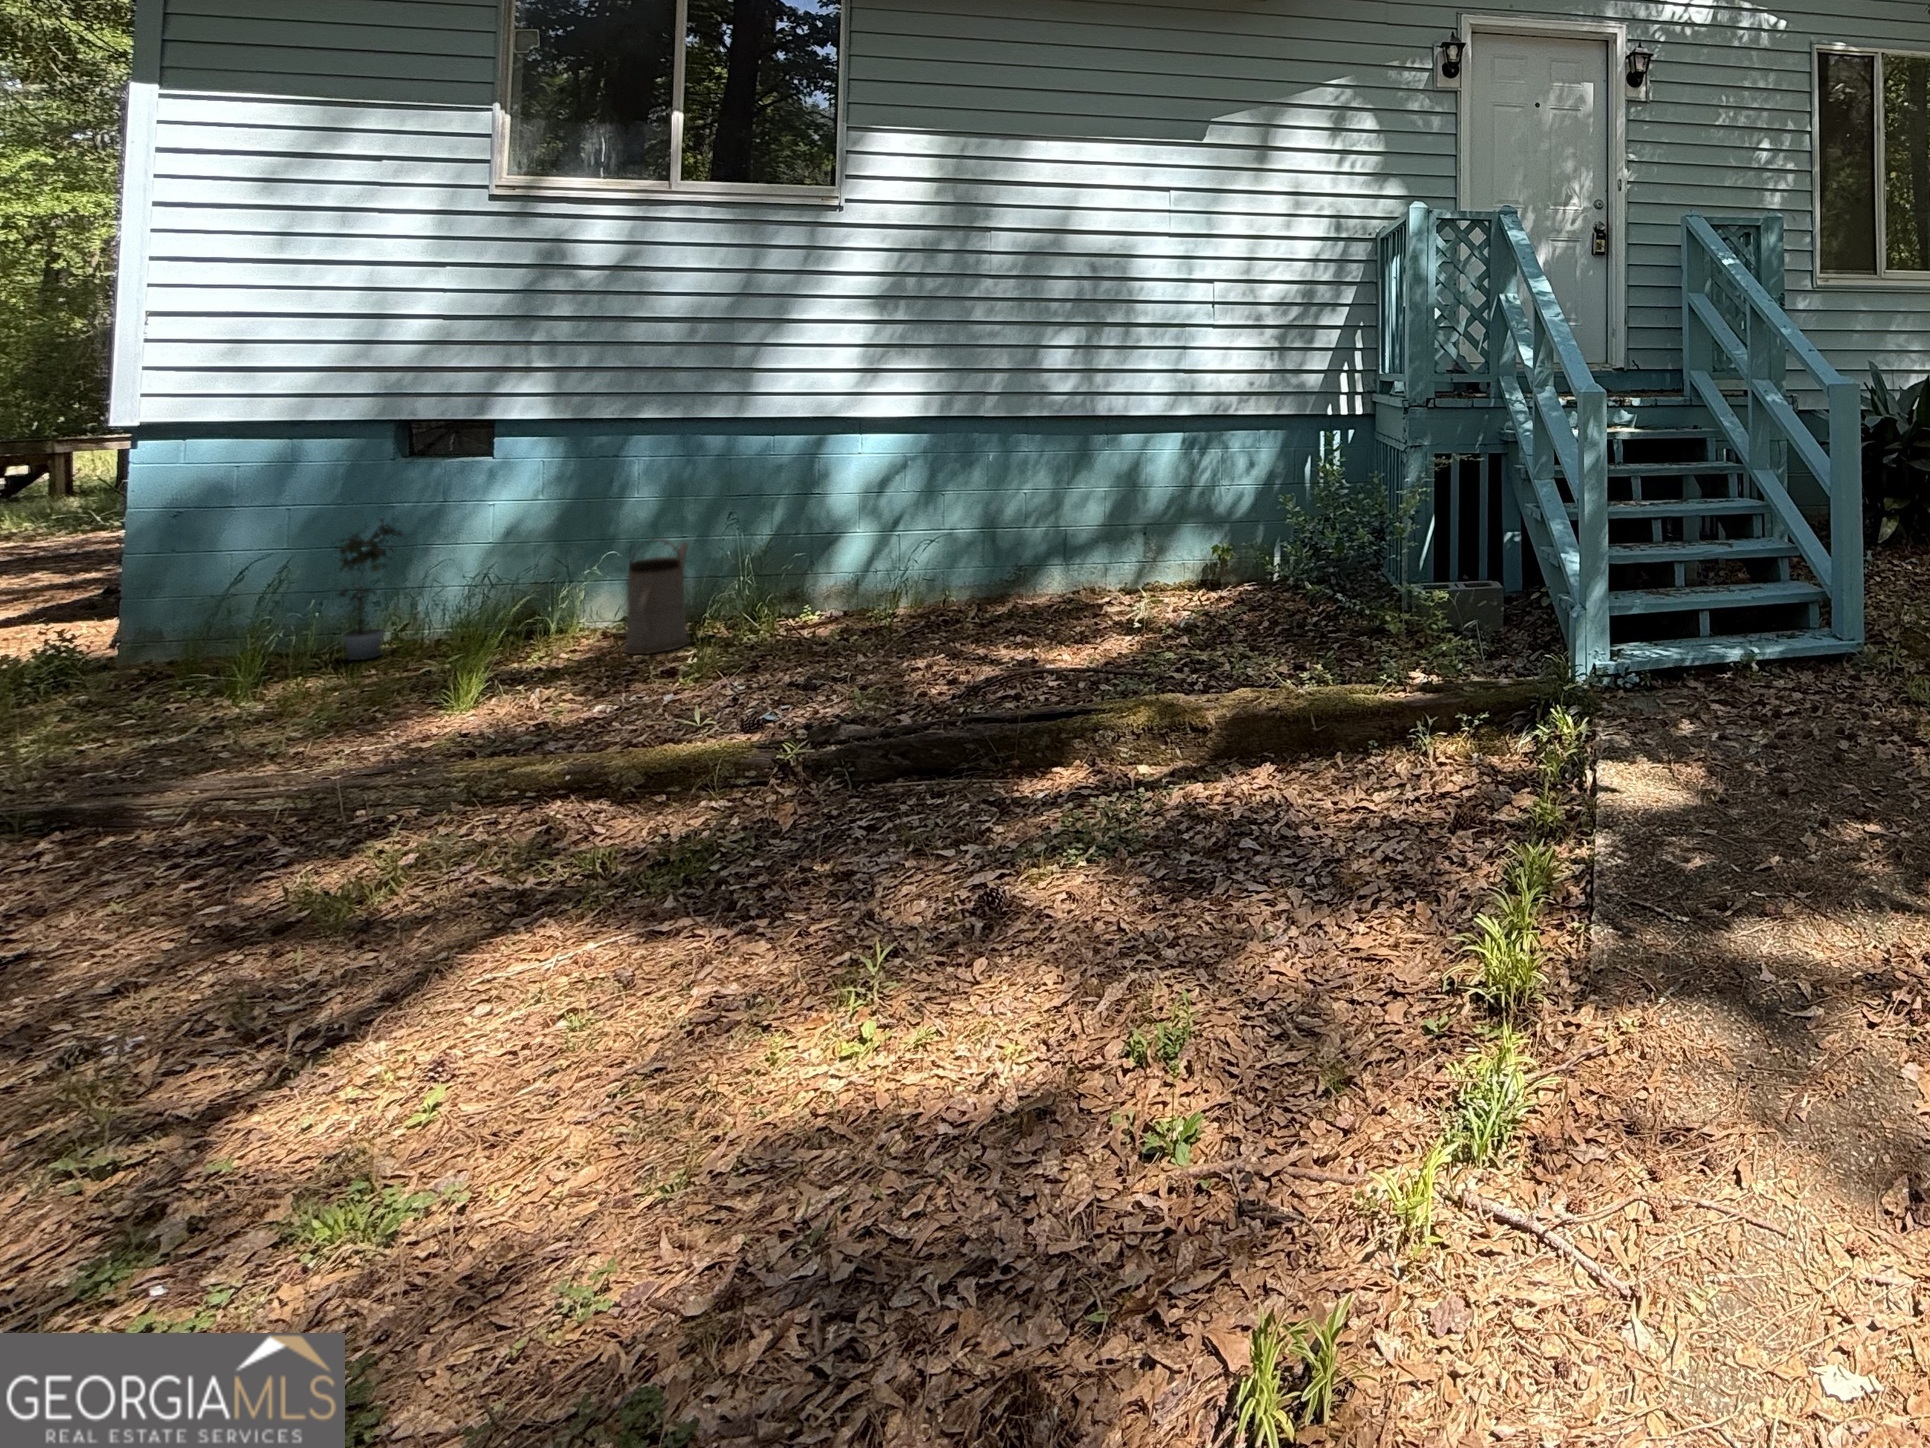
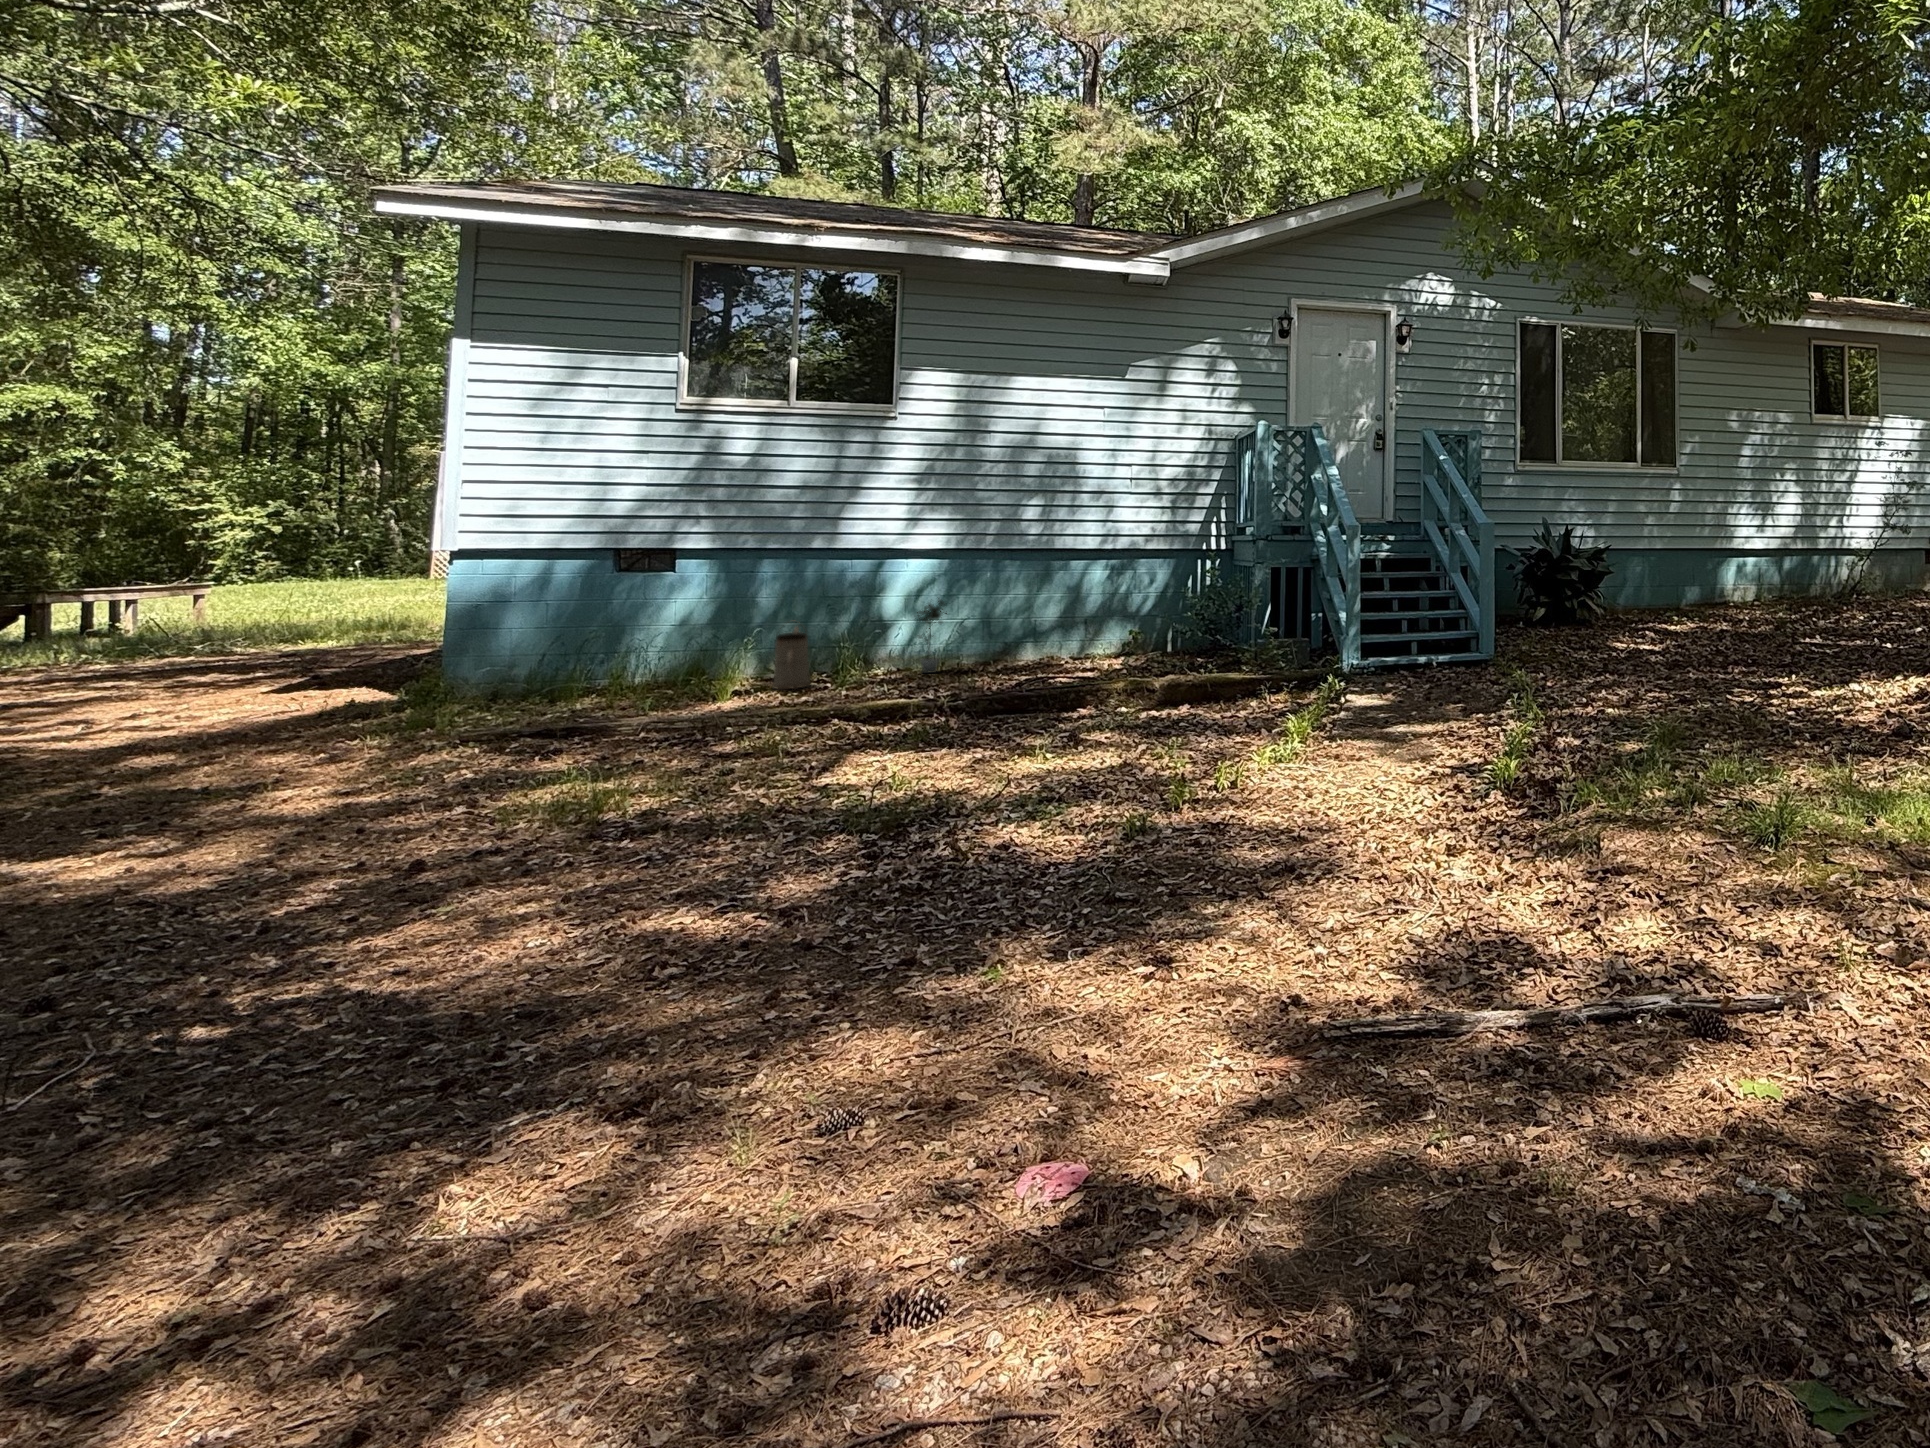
potted plant: present [332,518,403,660] -> present [917,598,947,673]

